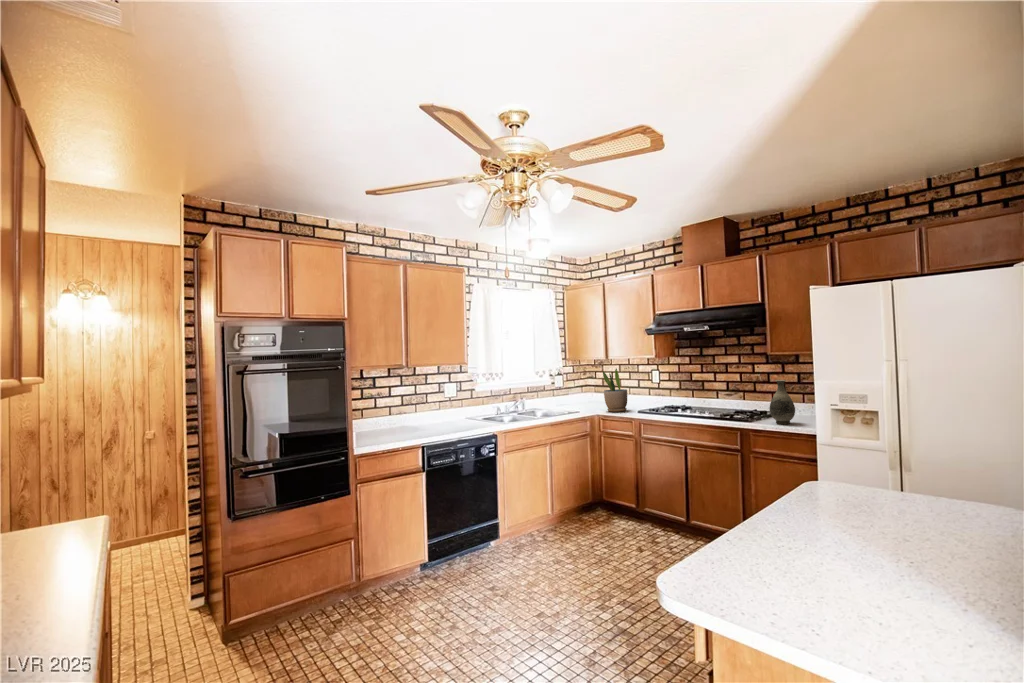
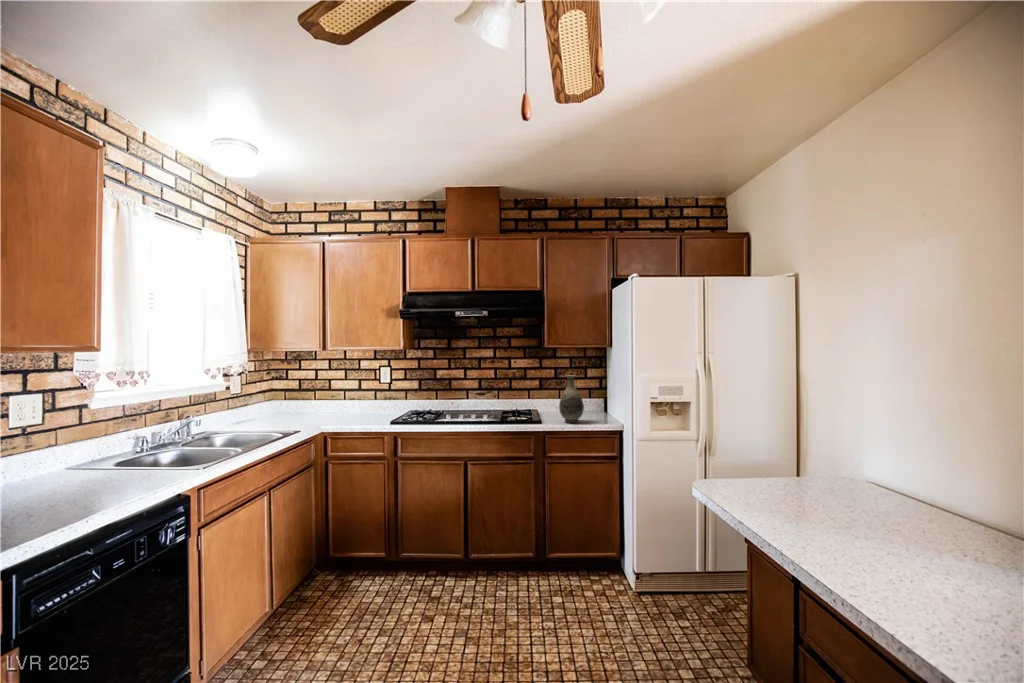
potted plant: present [603,369,627,412] -> none [330,363,364,425]

